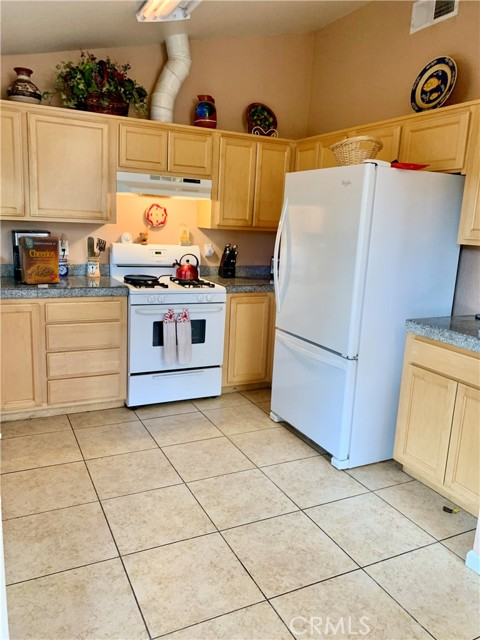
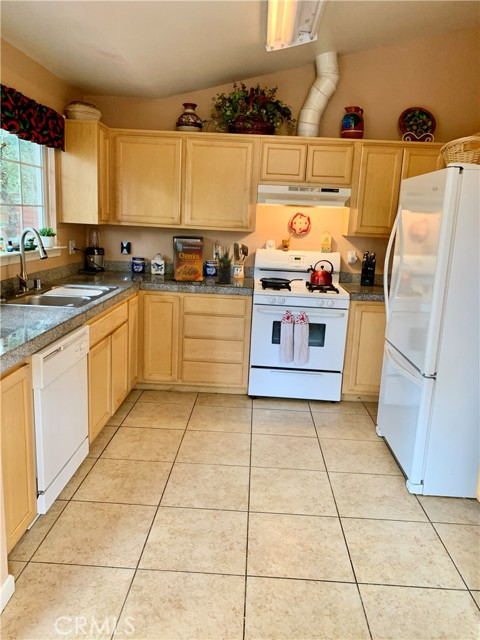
potted plant: none [78,240,97,284] -> present [217,248,233,284]

